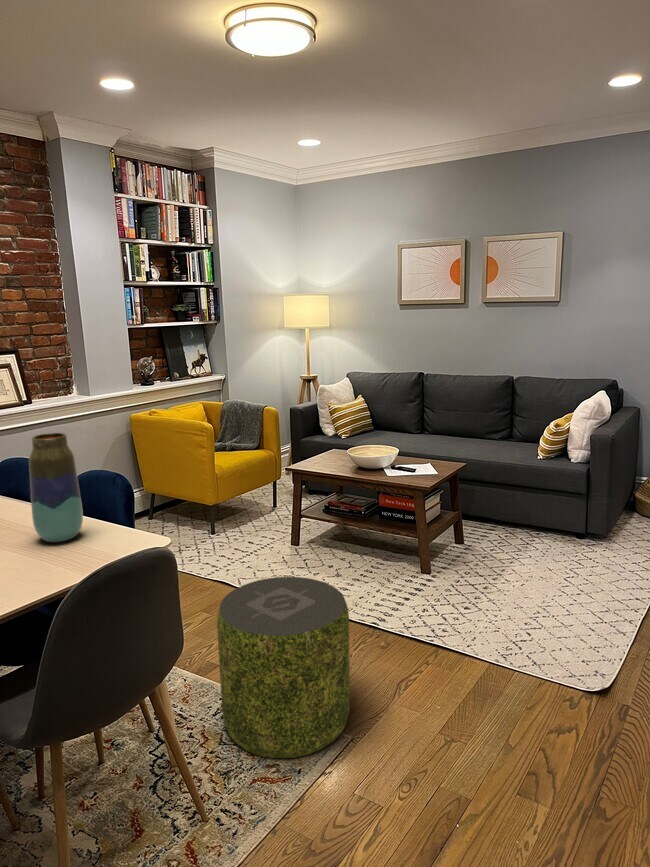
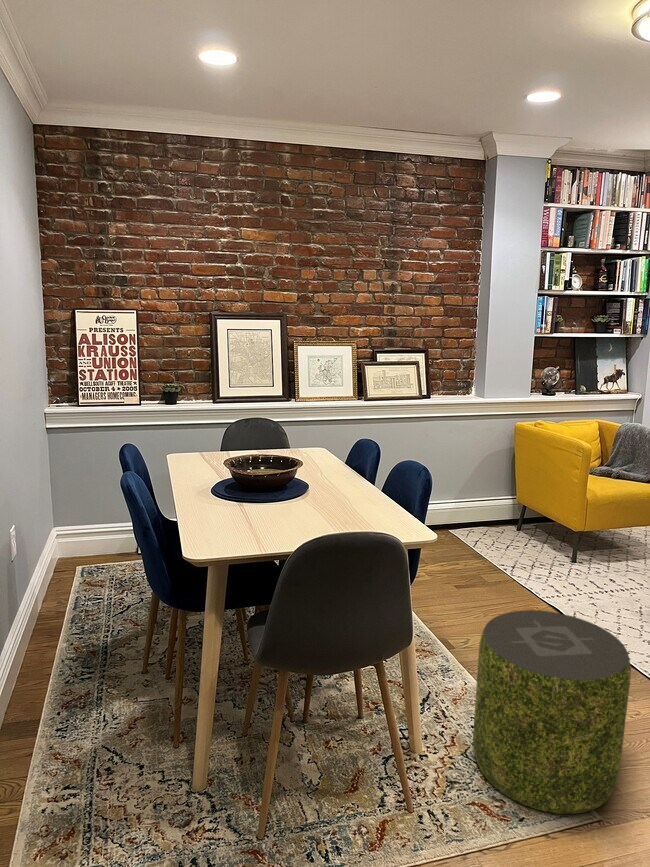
vase: present [29,433,83,542] -> none [336,420,376,514]

